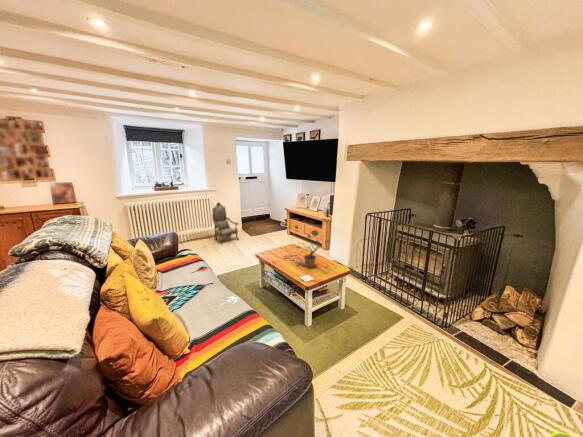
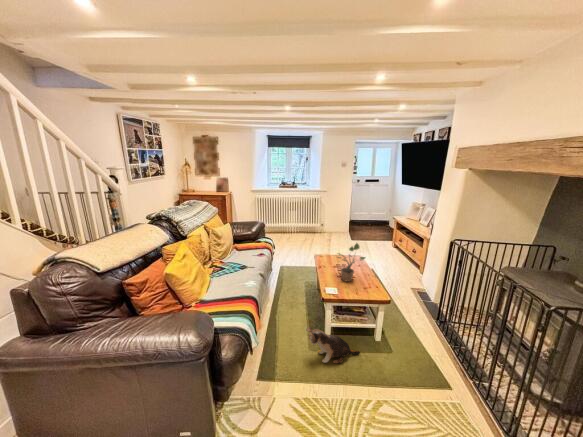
armchair: present [212,202,238,244] -> none [310,191,340,242]
plush toy: none [306,317,341,345] -> present [306,327,360,363]

